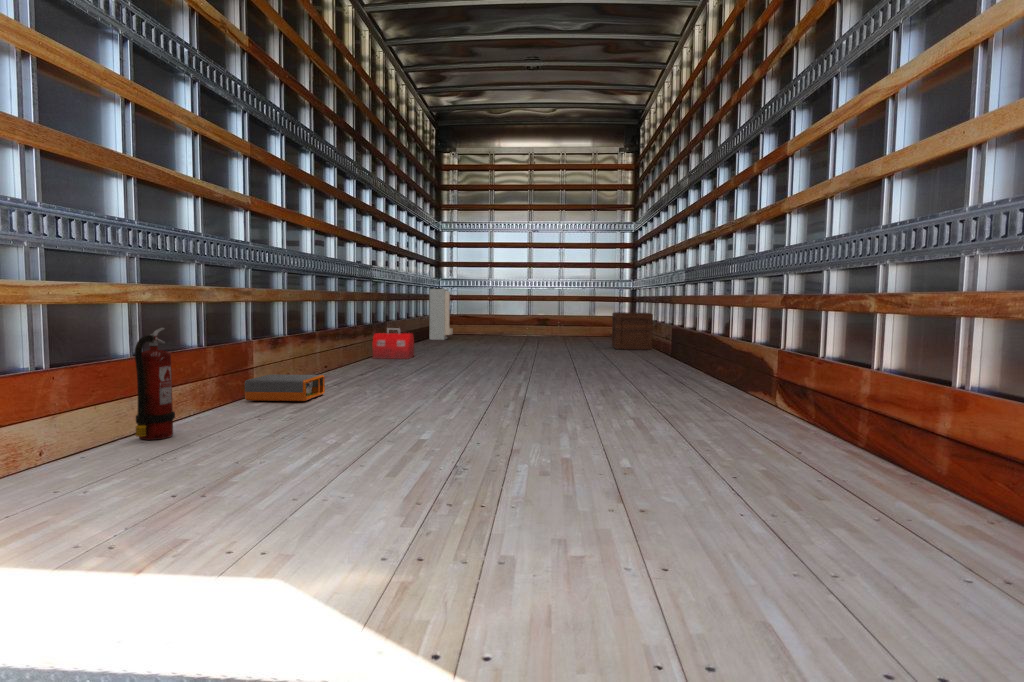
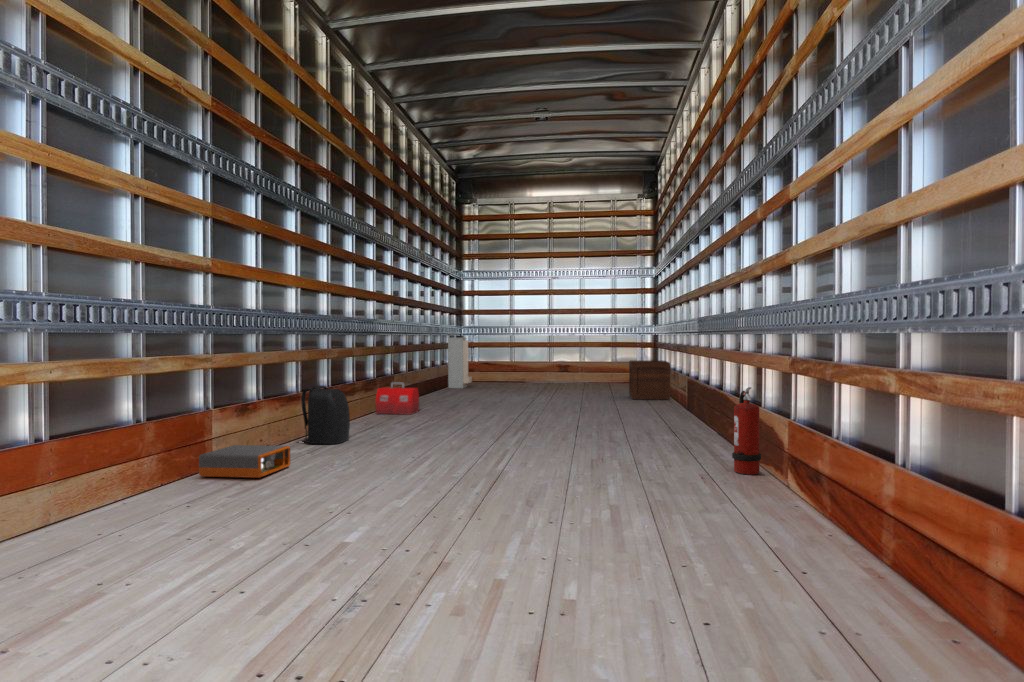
backpack: none [313,325,363,379] -> present [301,386,350,444]
fire extinguisher: present [135,328,175,440] -> present [732,387,761,475]

